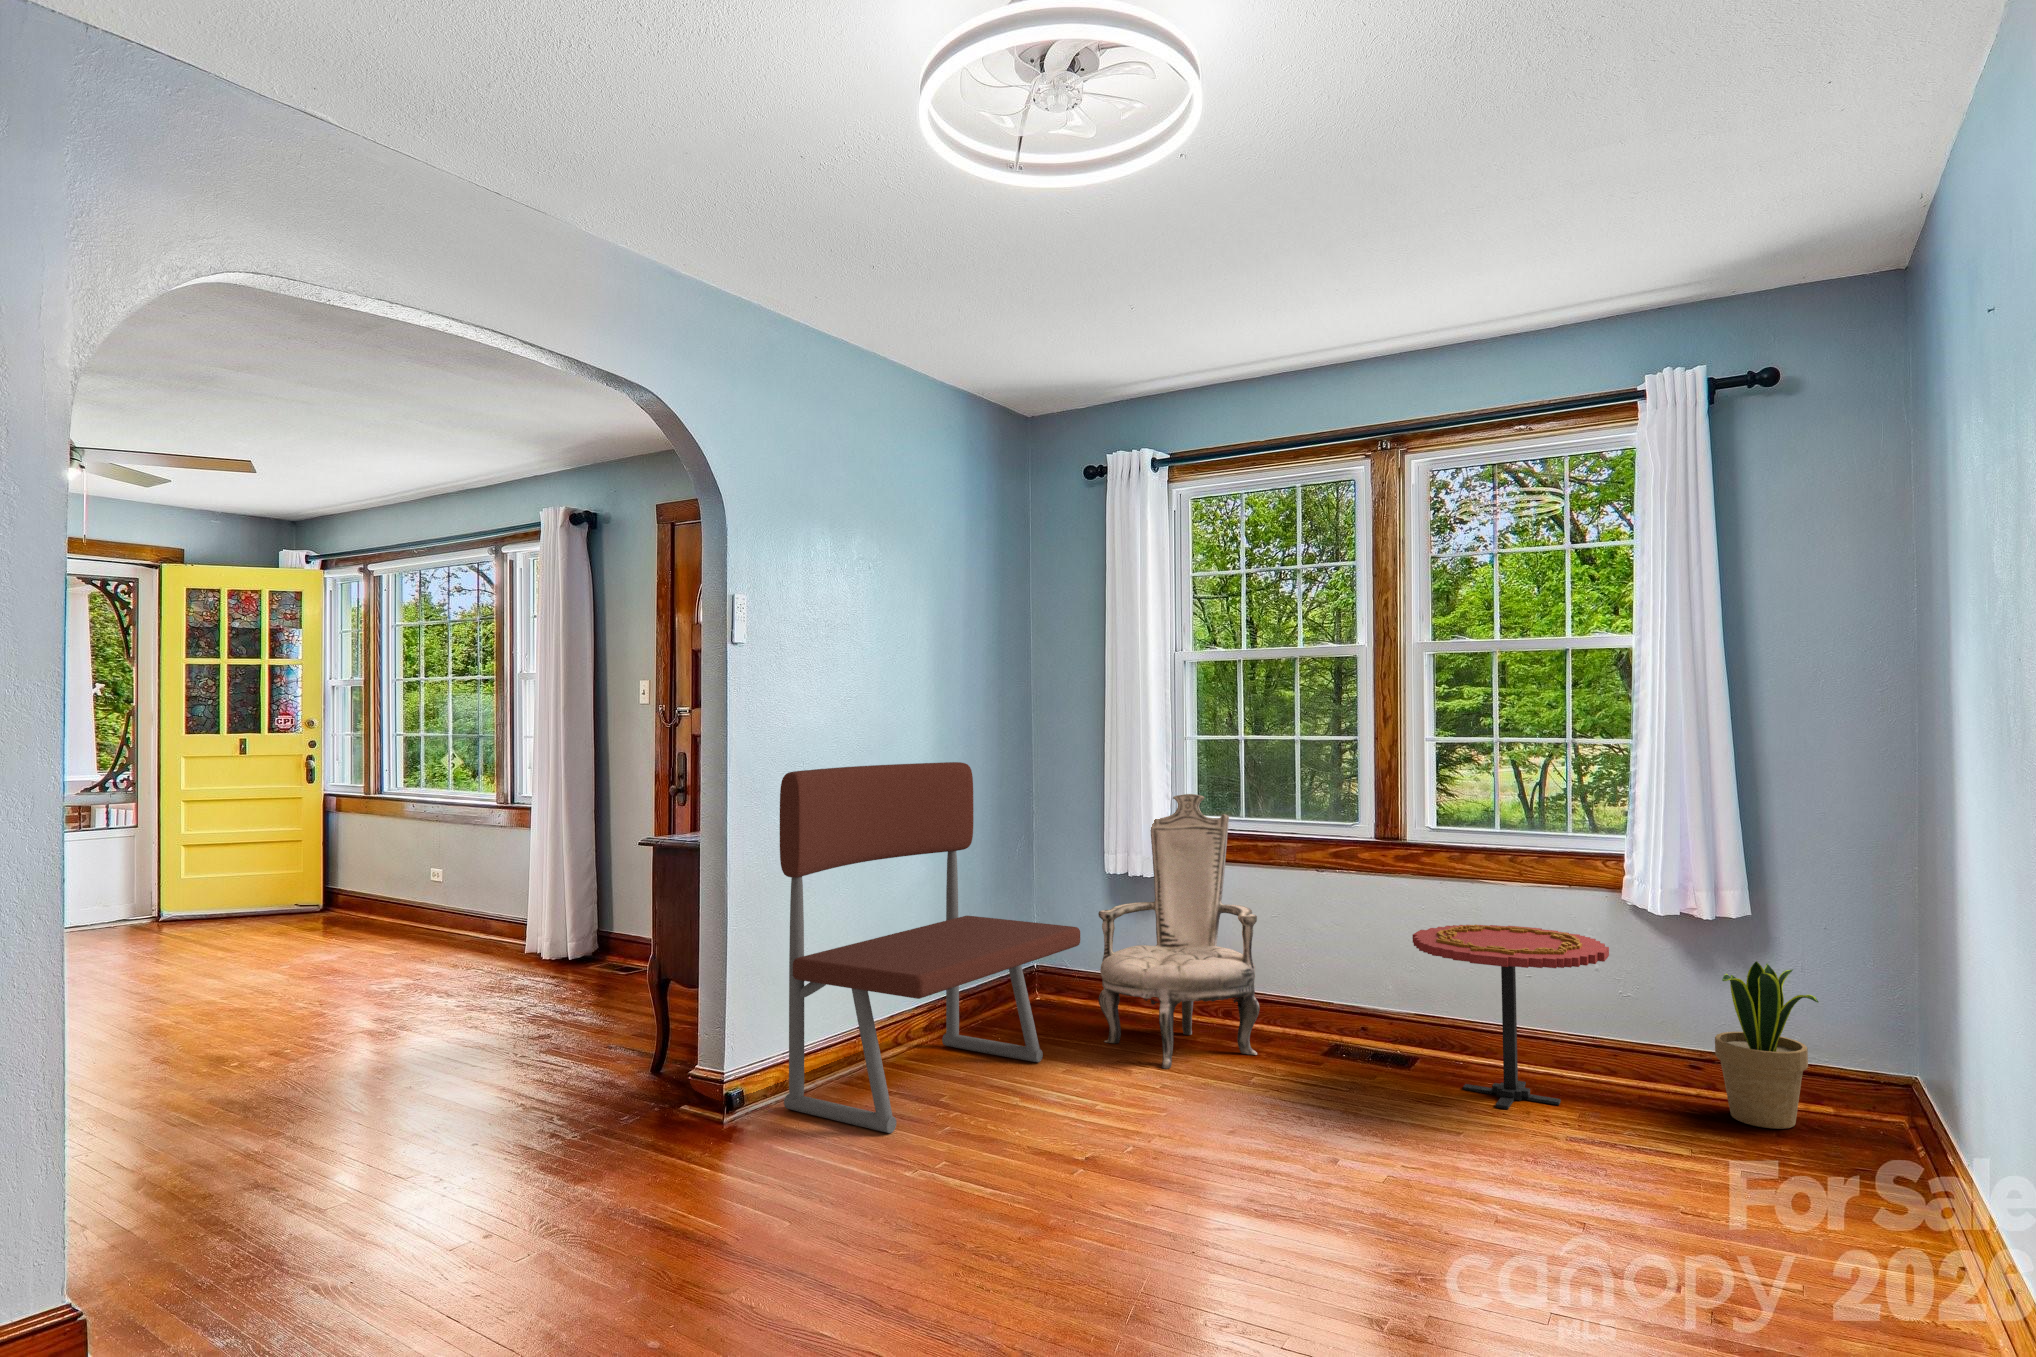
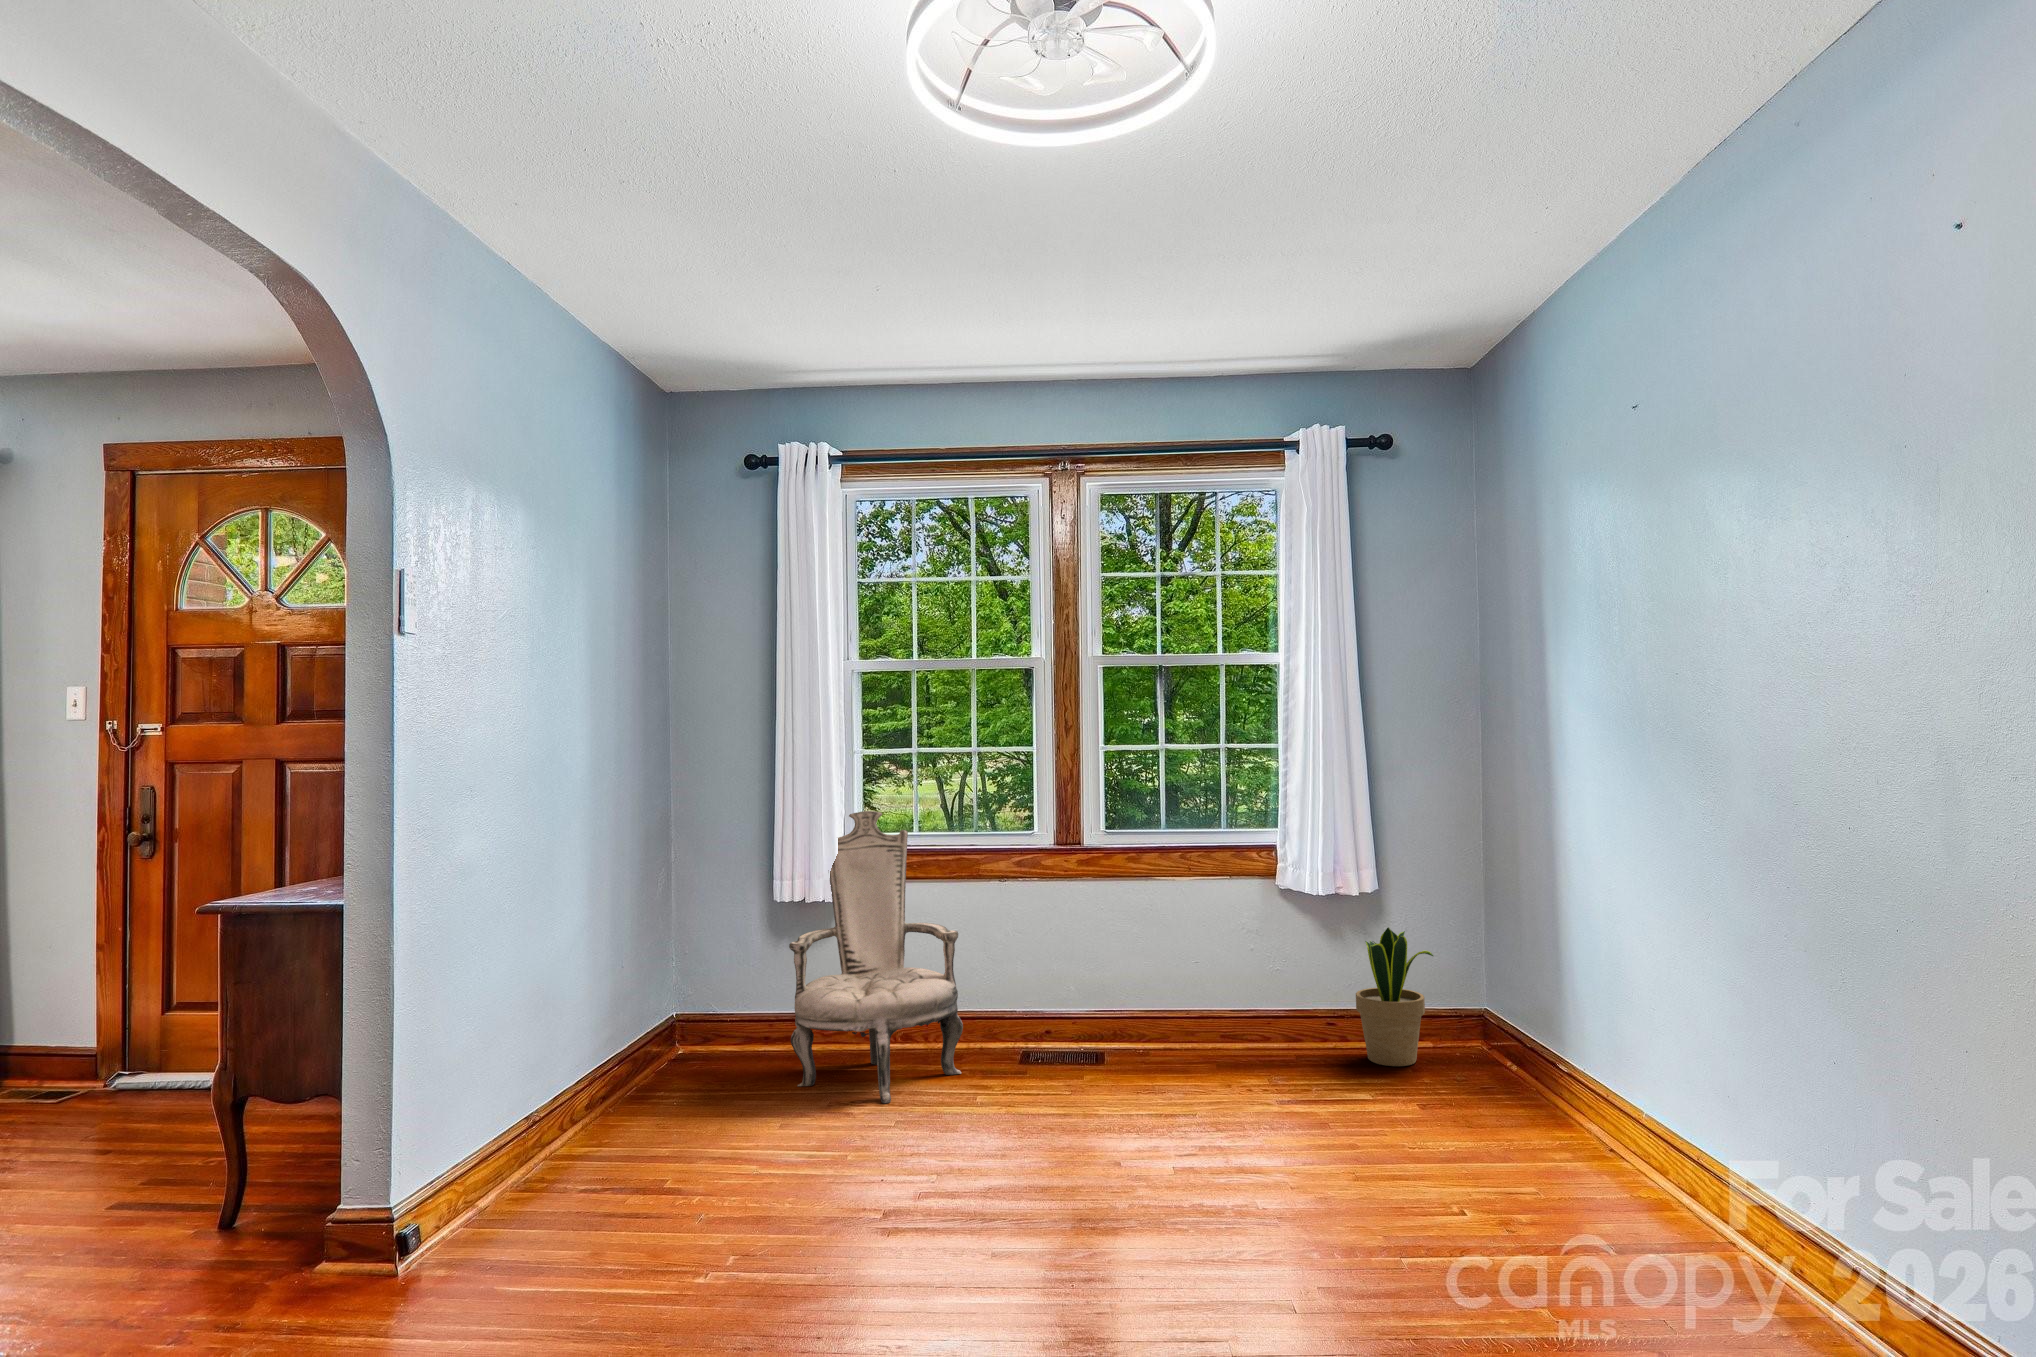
bench: present [780,762,1080,1133] -> none [474,786,796,1238]
side table: present [1412,924,1609,1109] -> none [1120,917,1287,1086]

